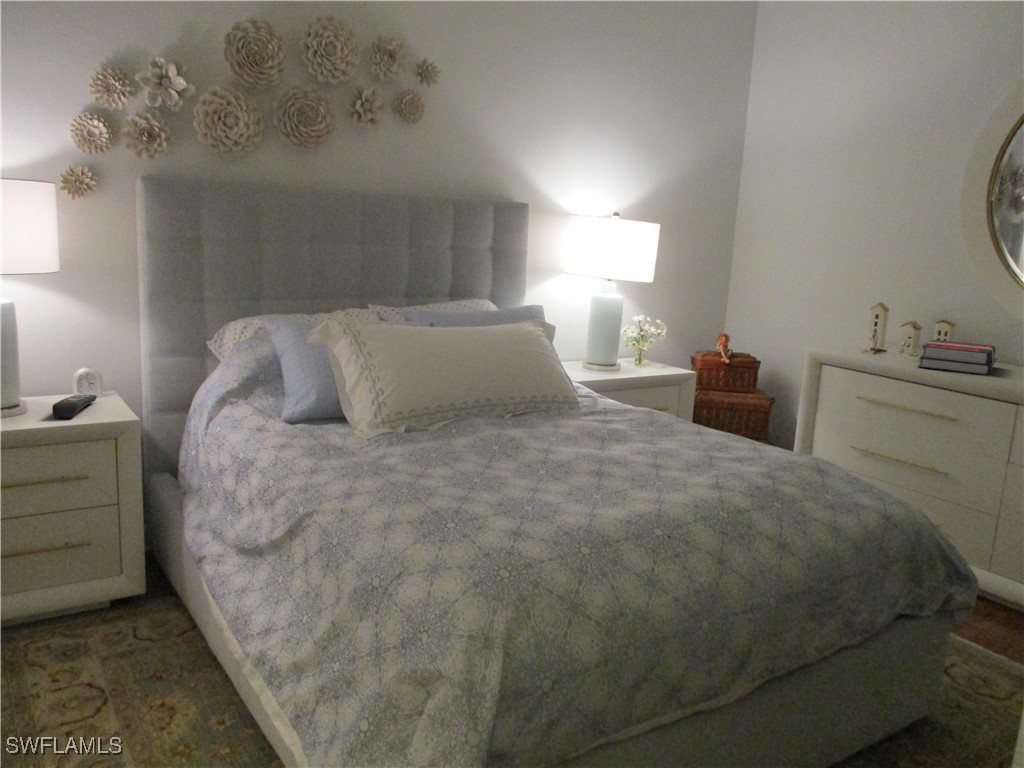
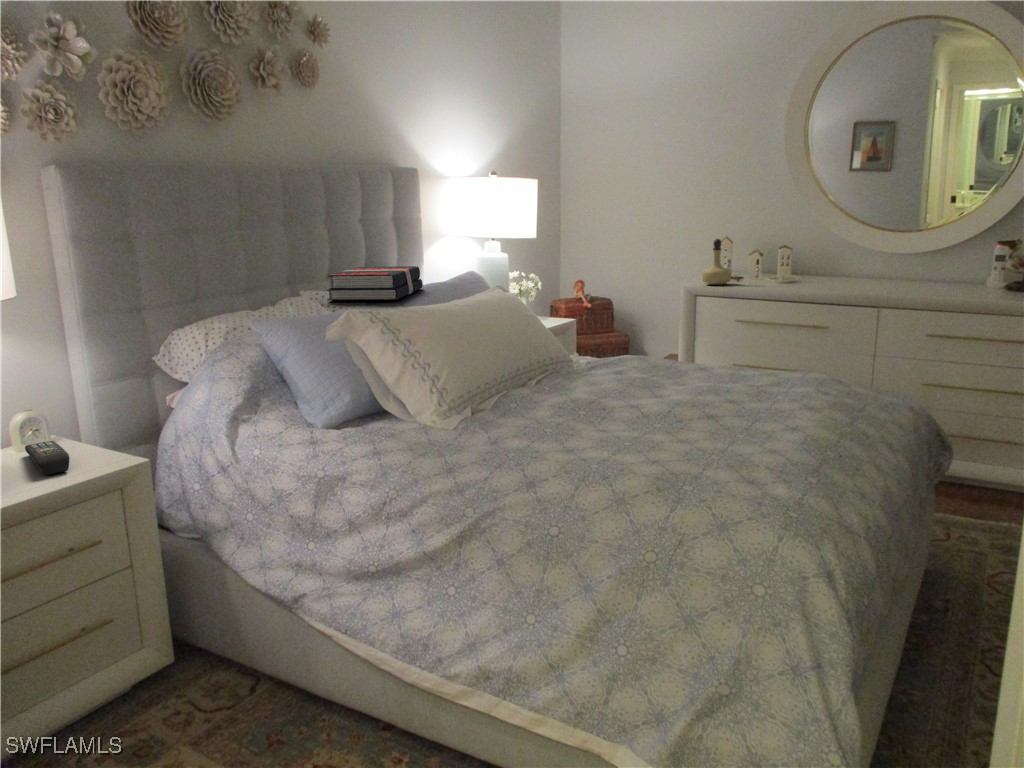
perfume bottle: none [833,303,868,355] -> present [702,239,731,285]
book: present [918,340,996,375] -> present [327,266,423,301]

